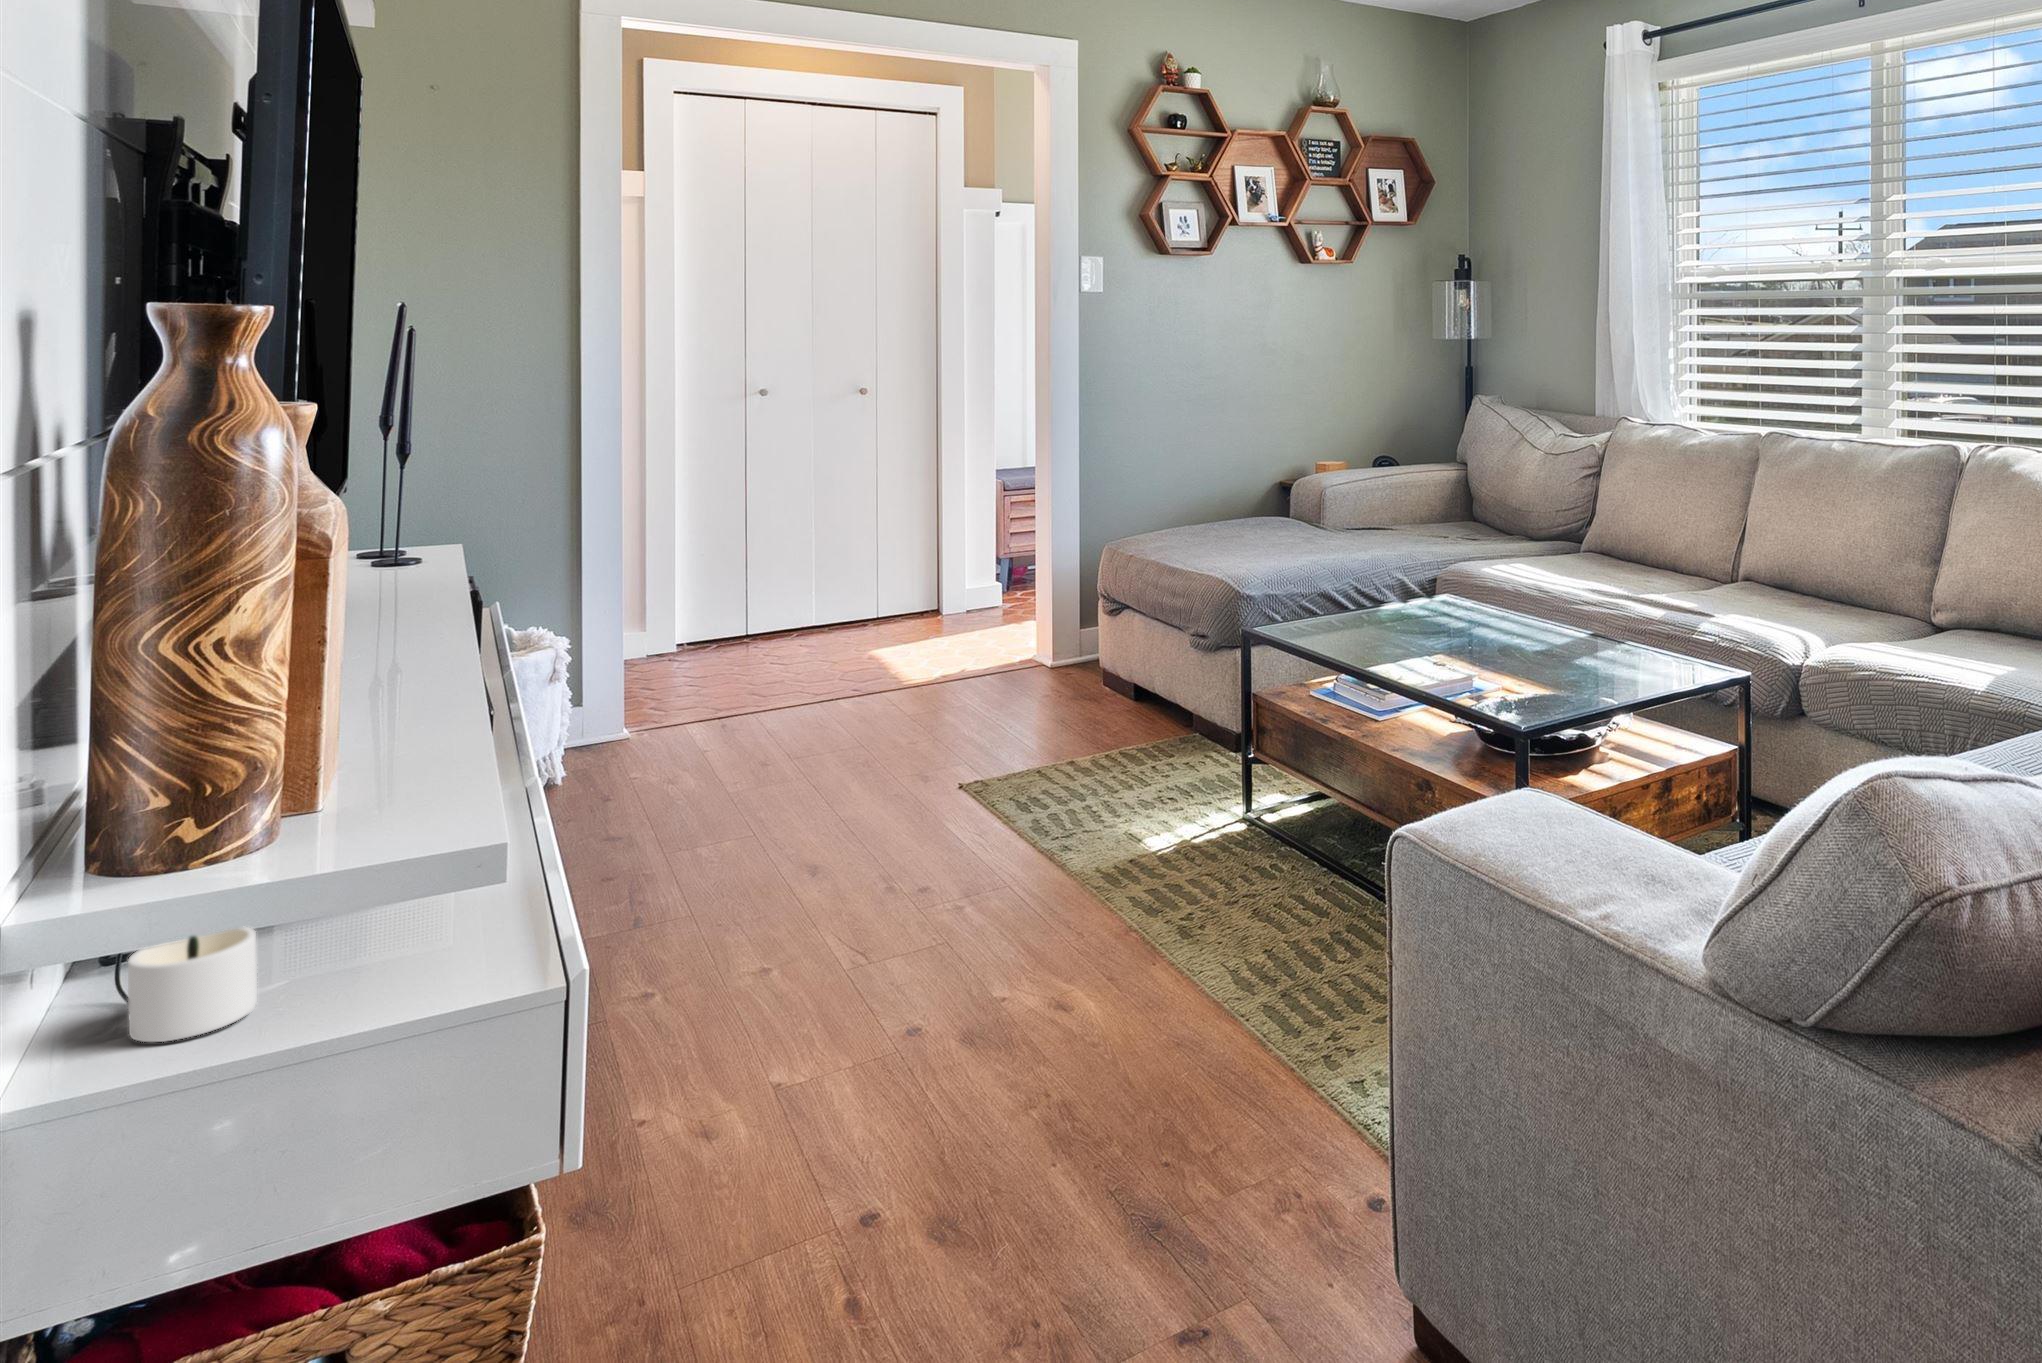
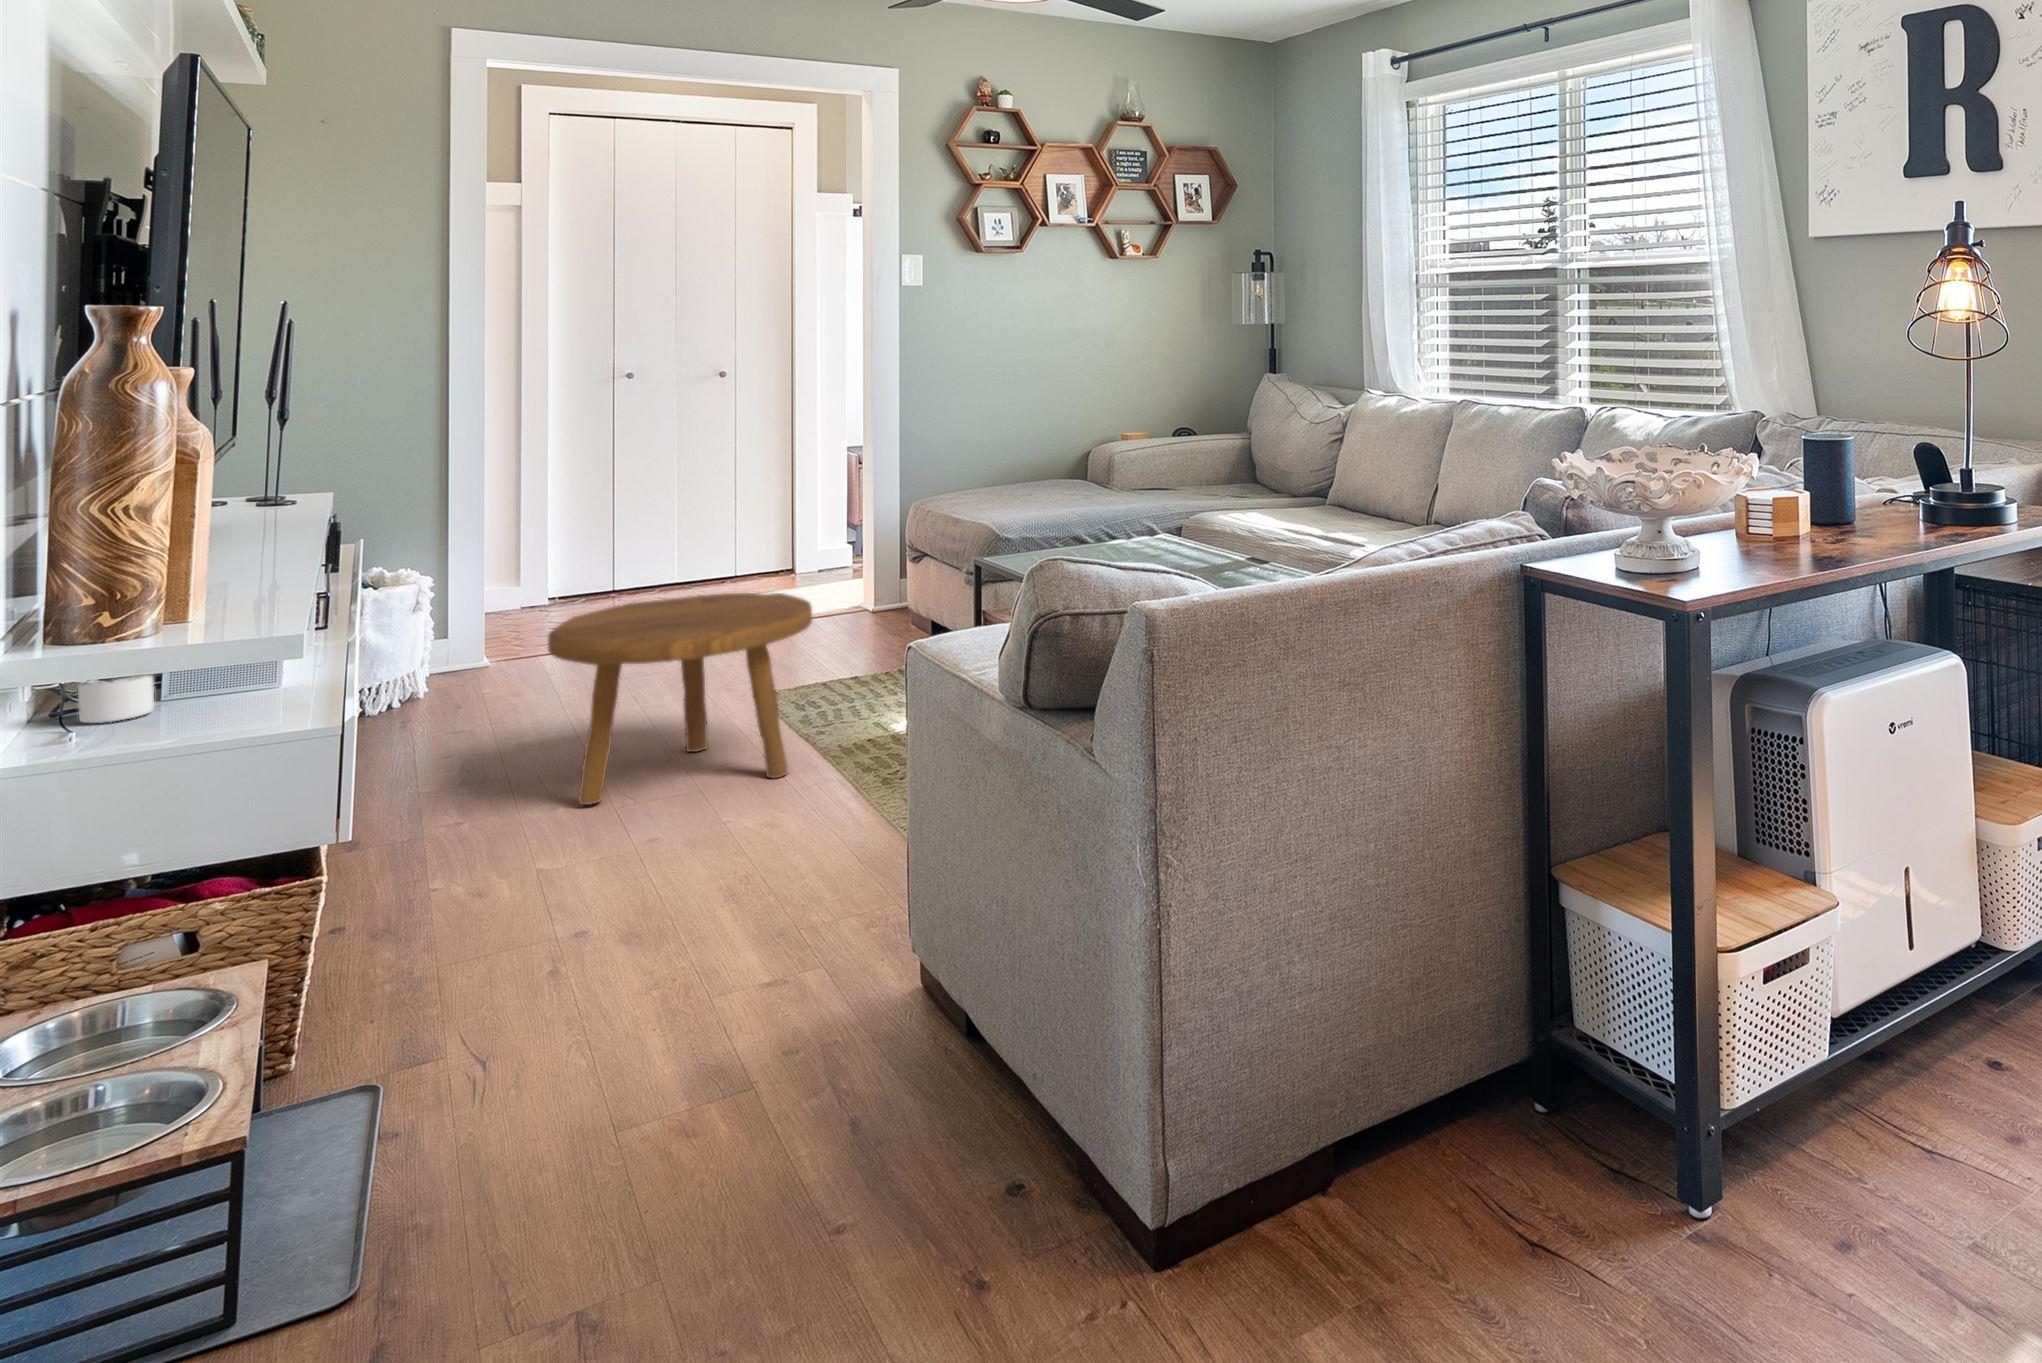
footstool: none [722,675,1040,961] -> present [548,593,812,805]

